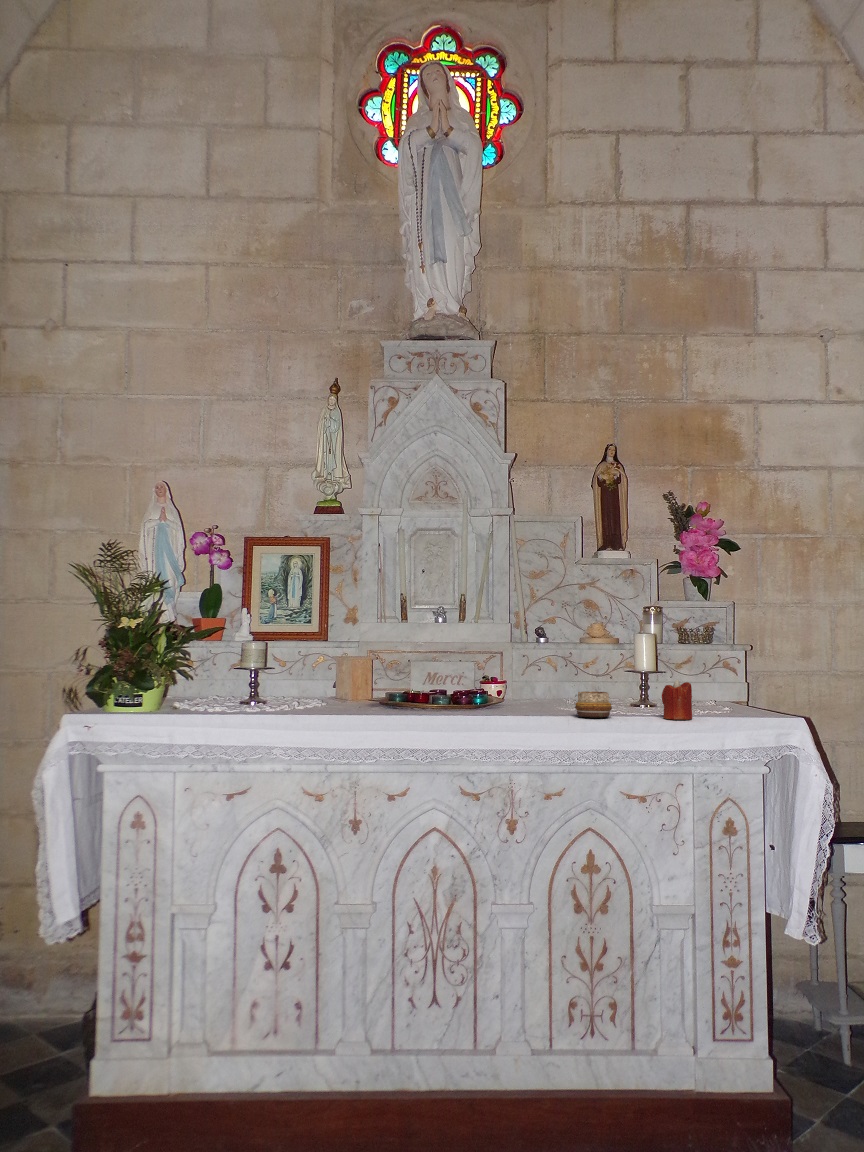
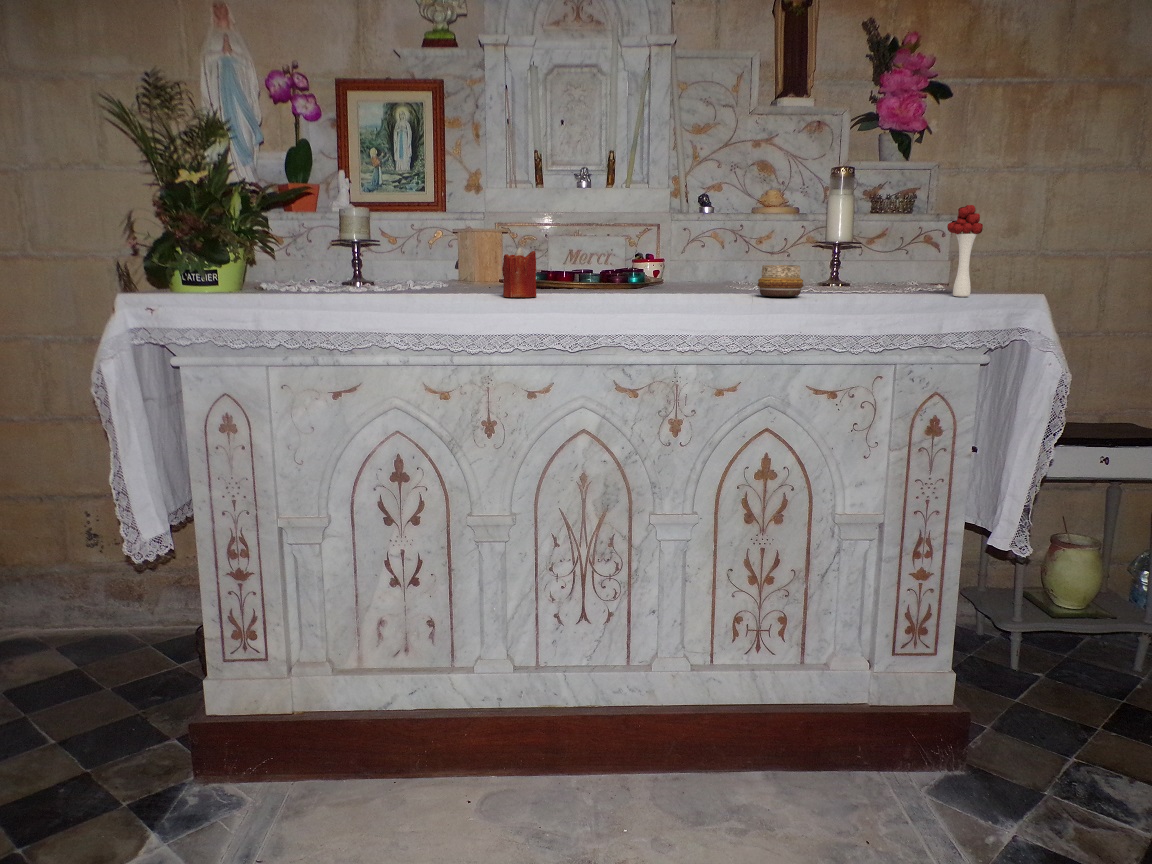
flower bouquet: none [726,645,754,718] -> present [947,205,983,297]
candle: present [662,679,692,720] -> present [502,247,536,297]

